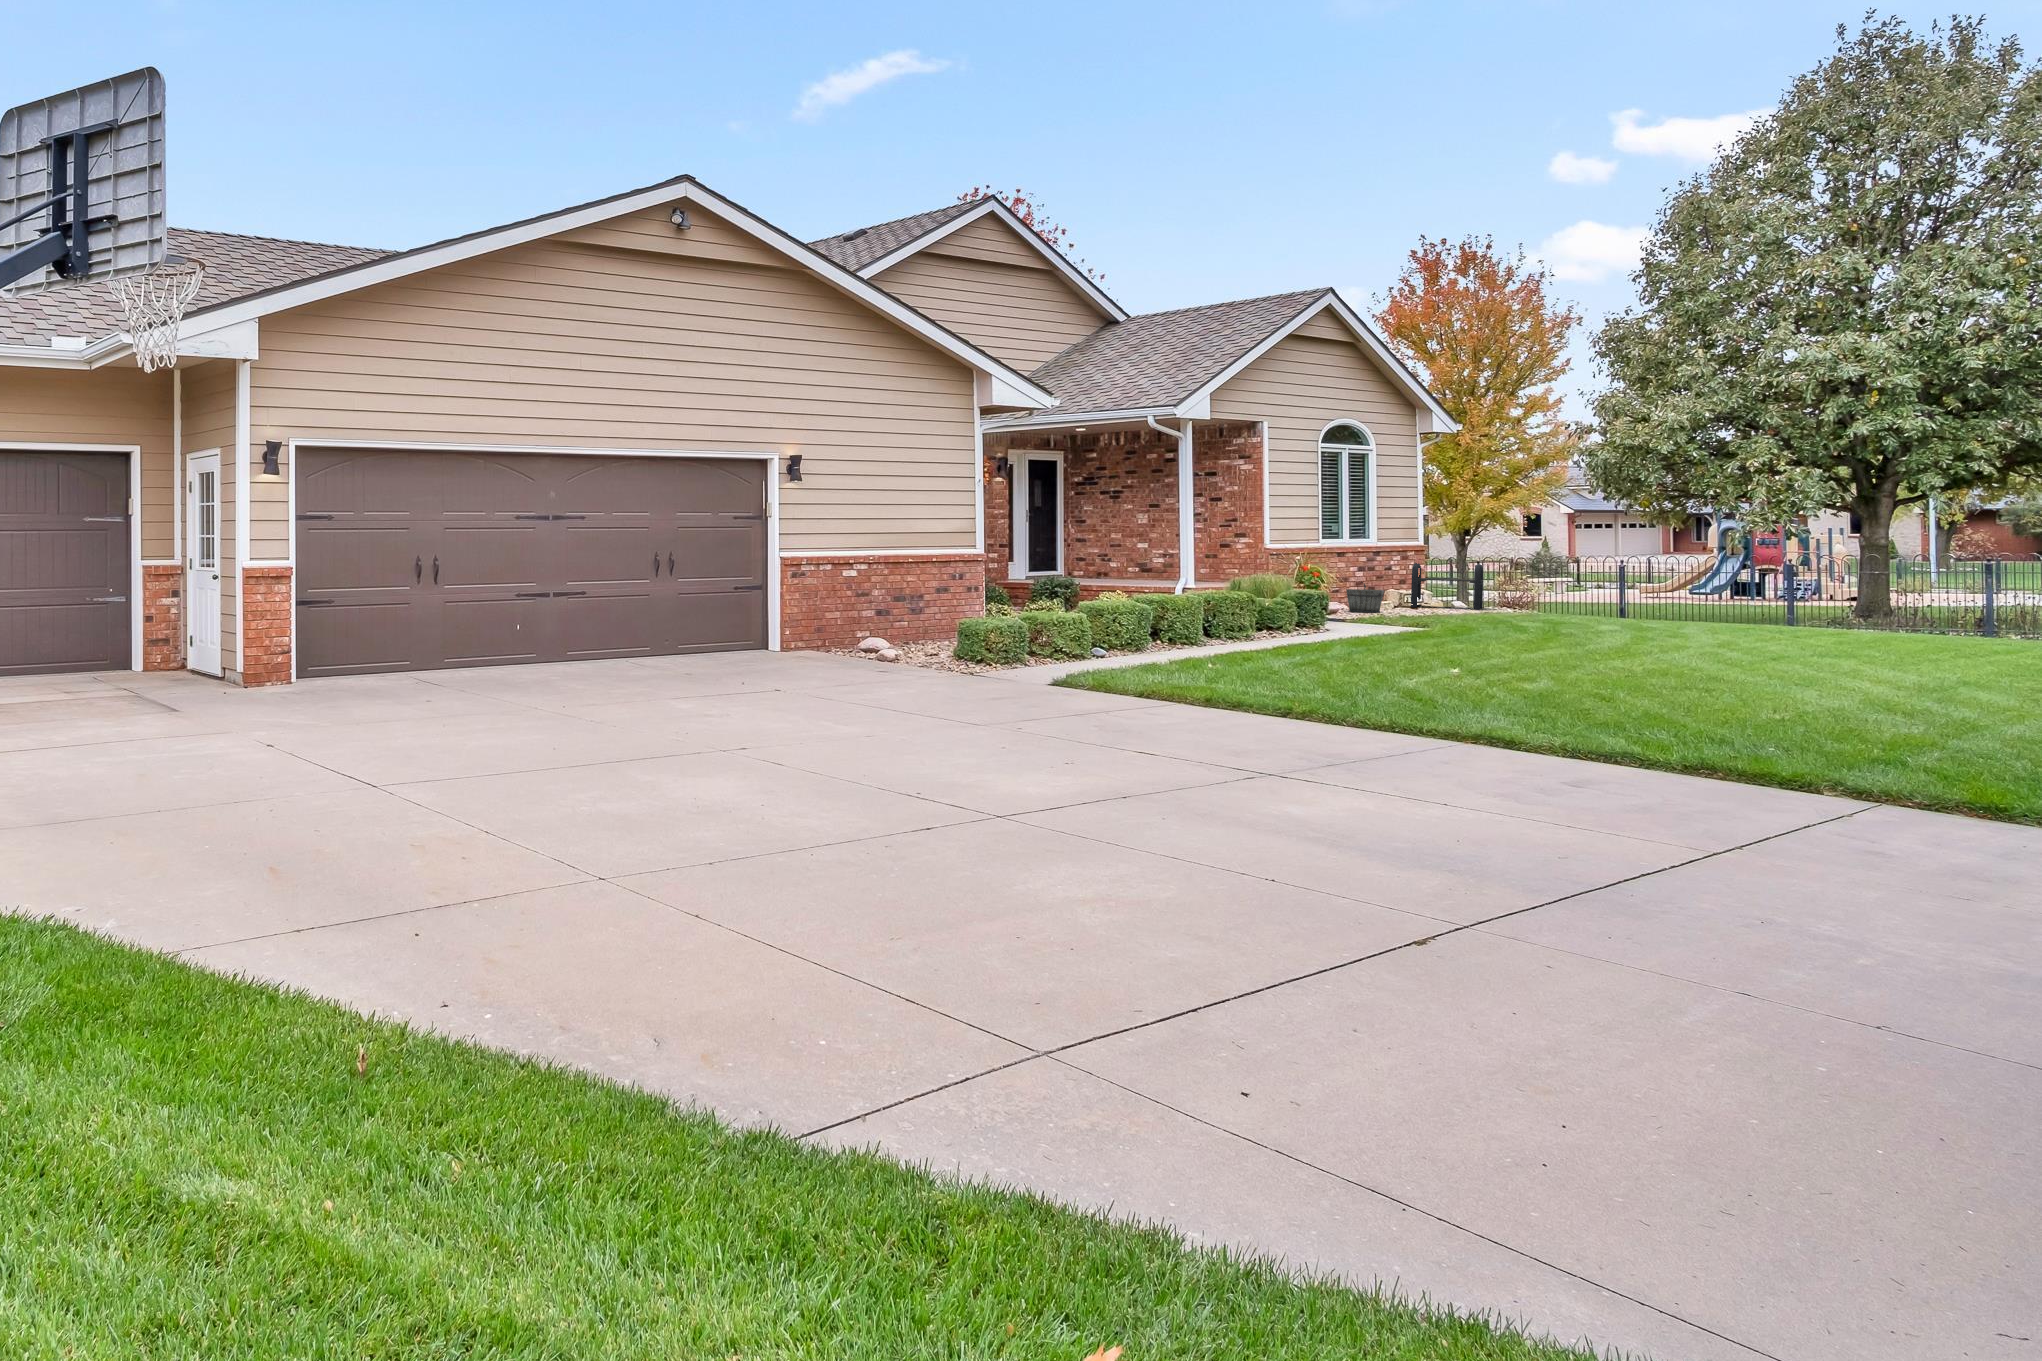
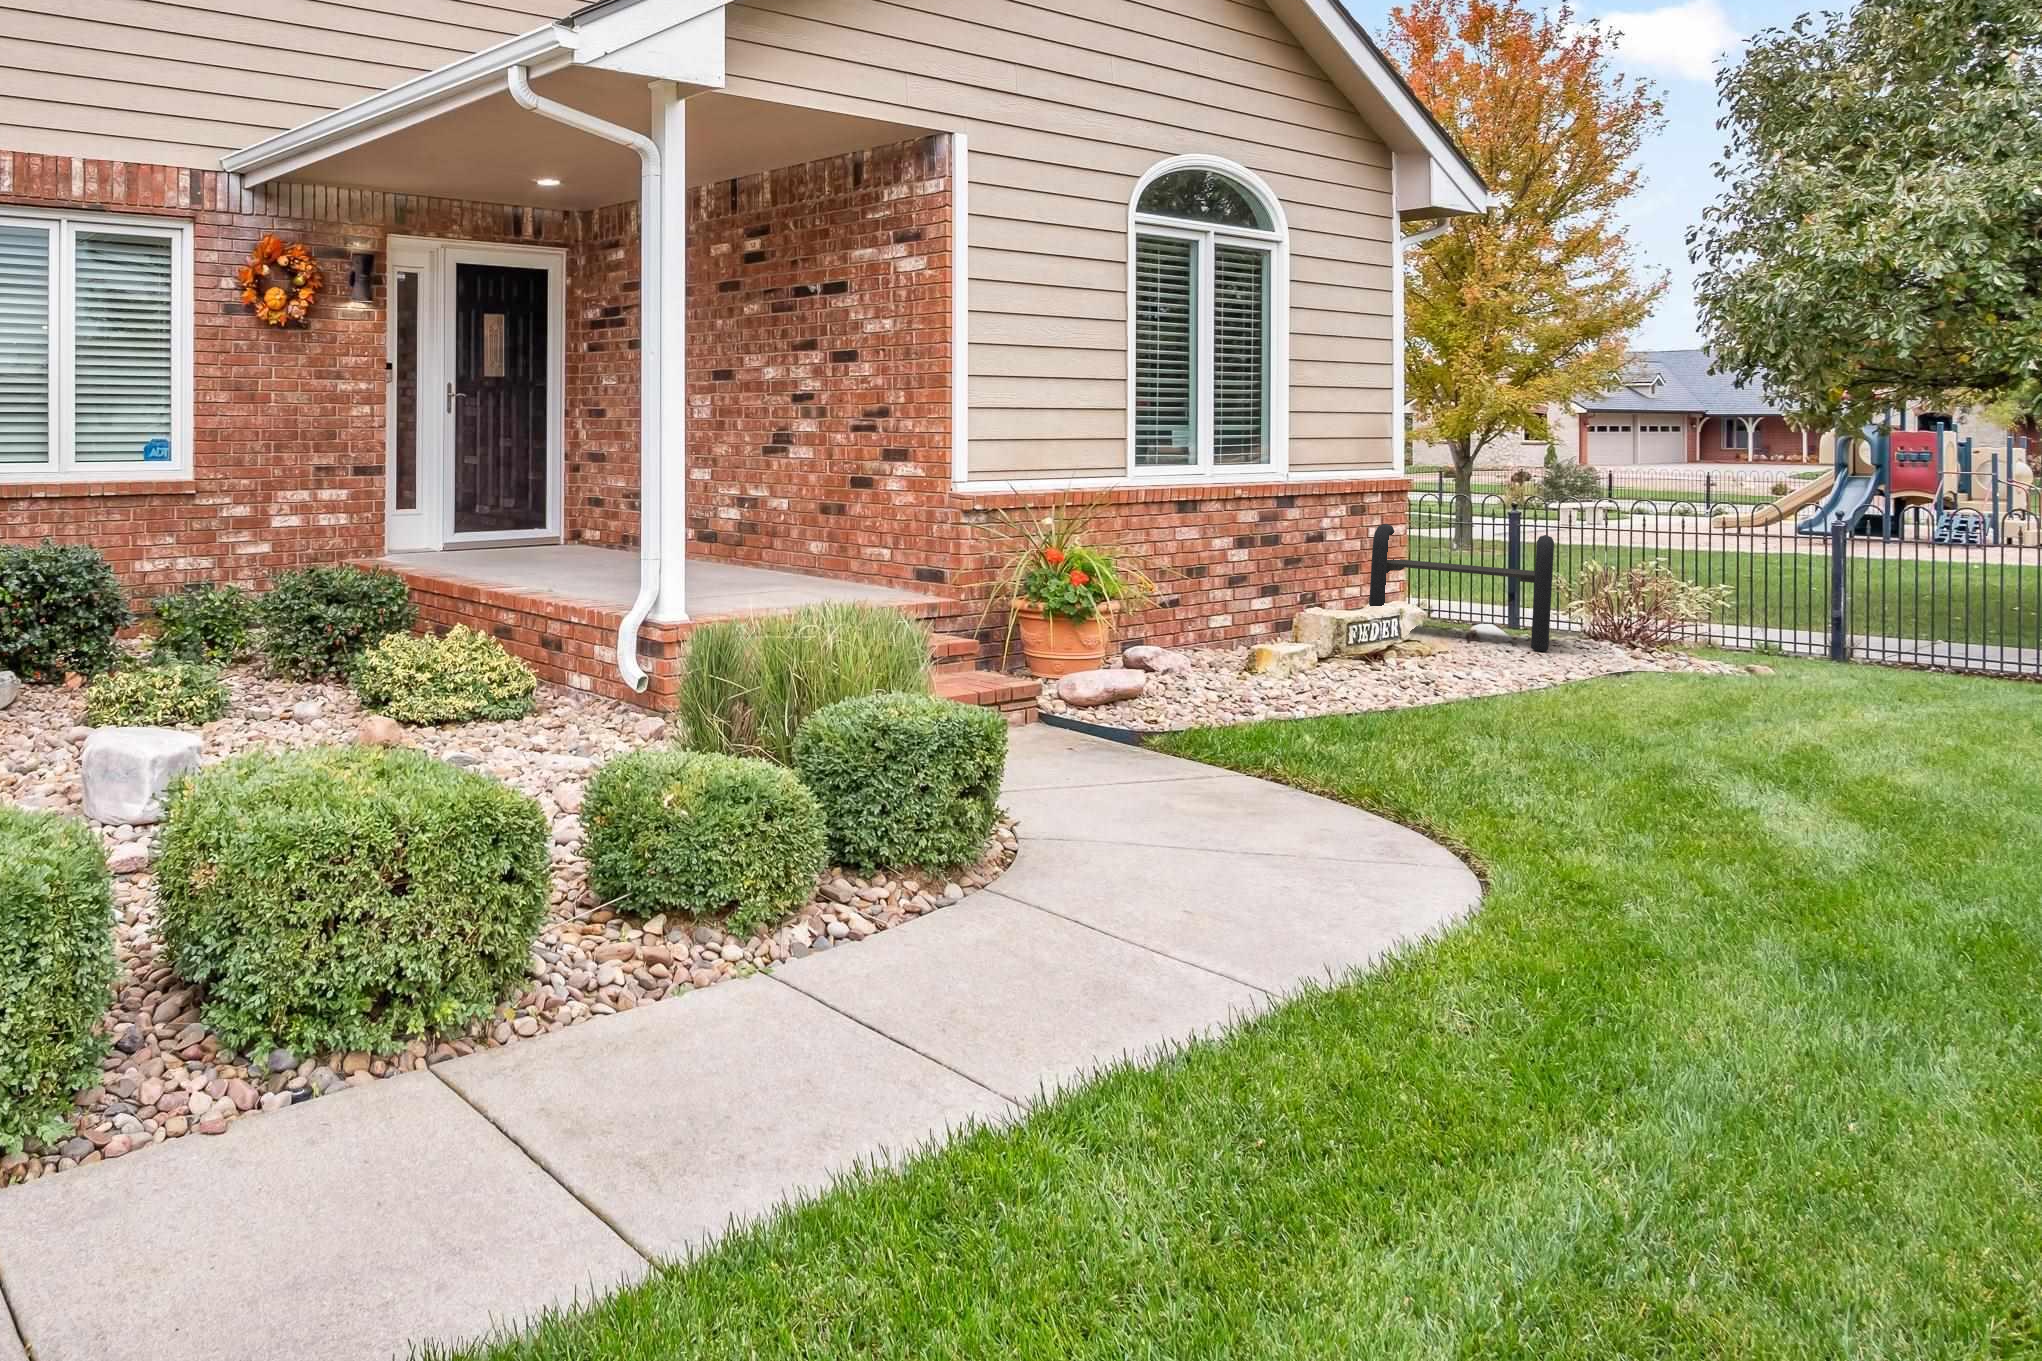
wooden bucket: present [1346,582,1384,612] -> none [1195,578,1295,663]

